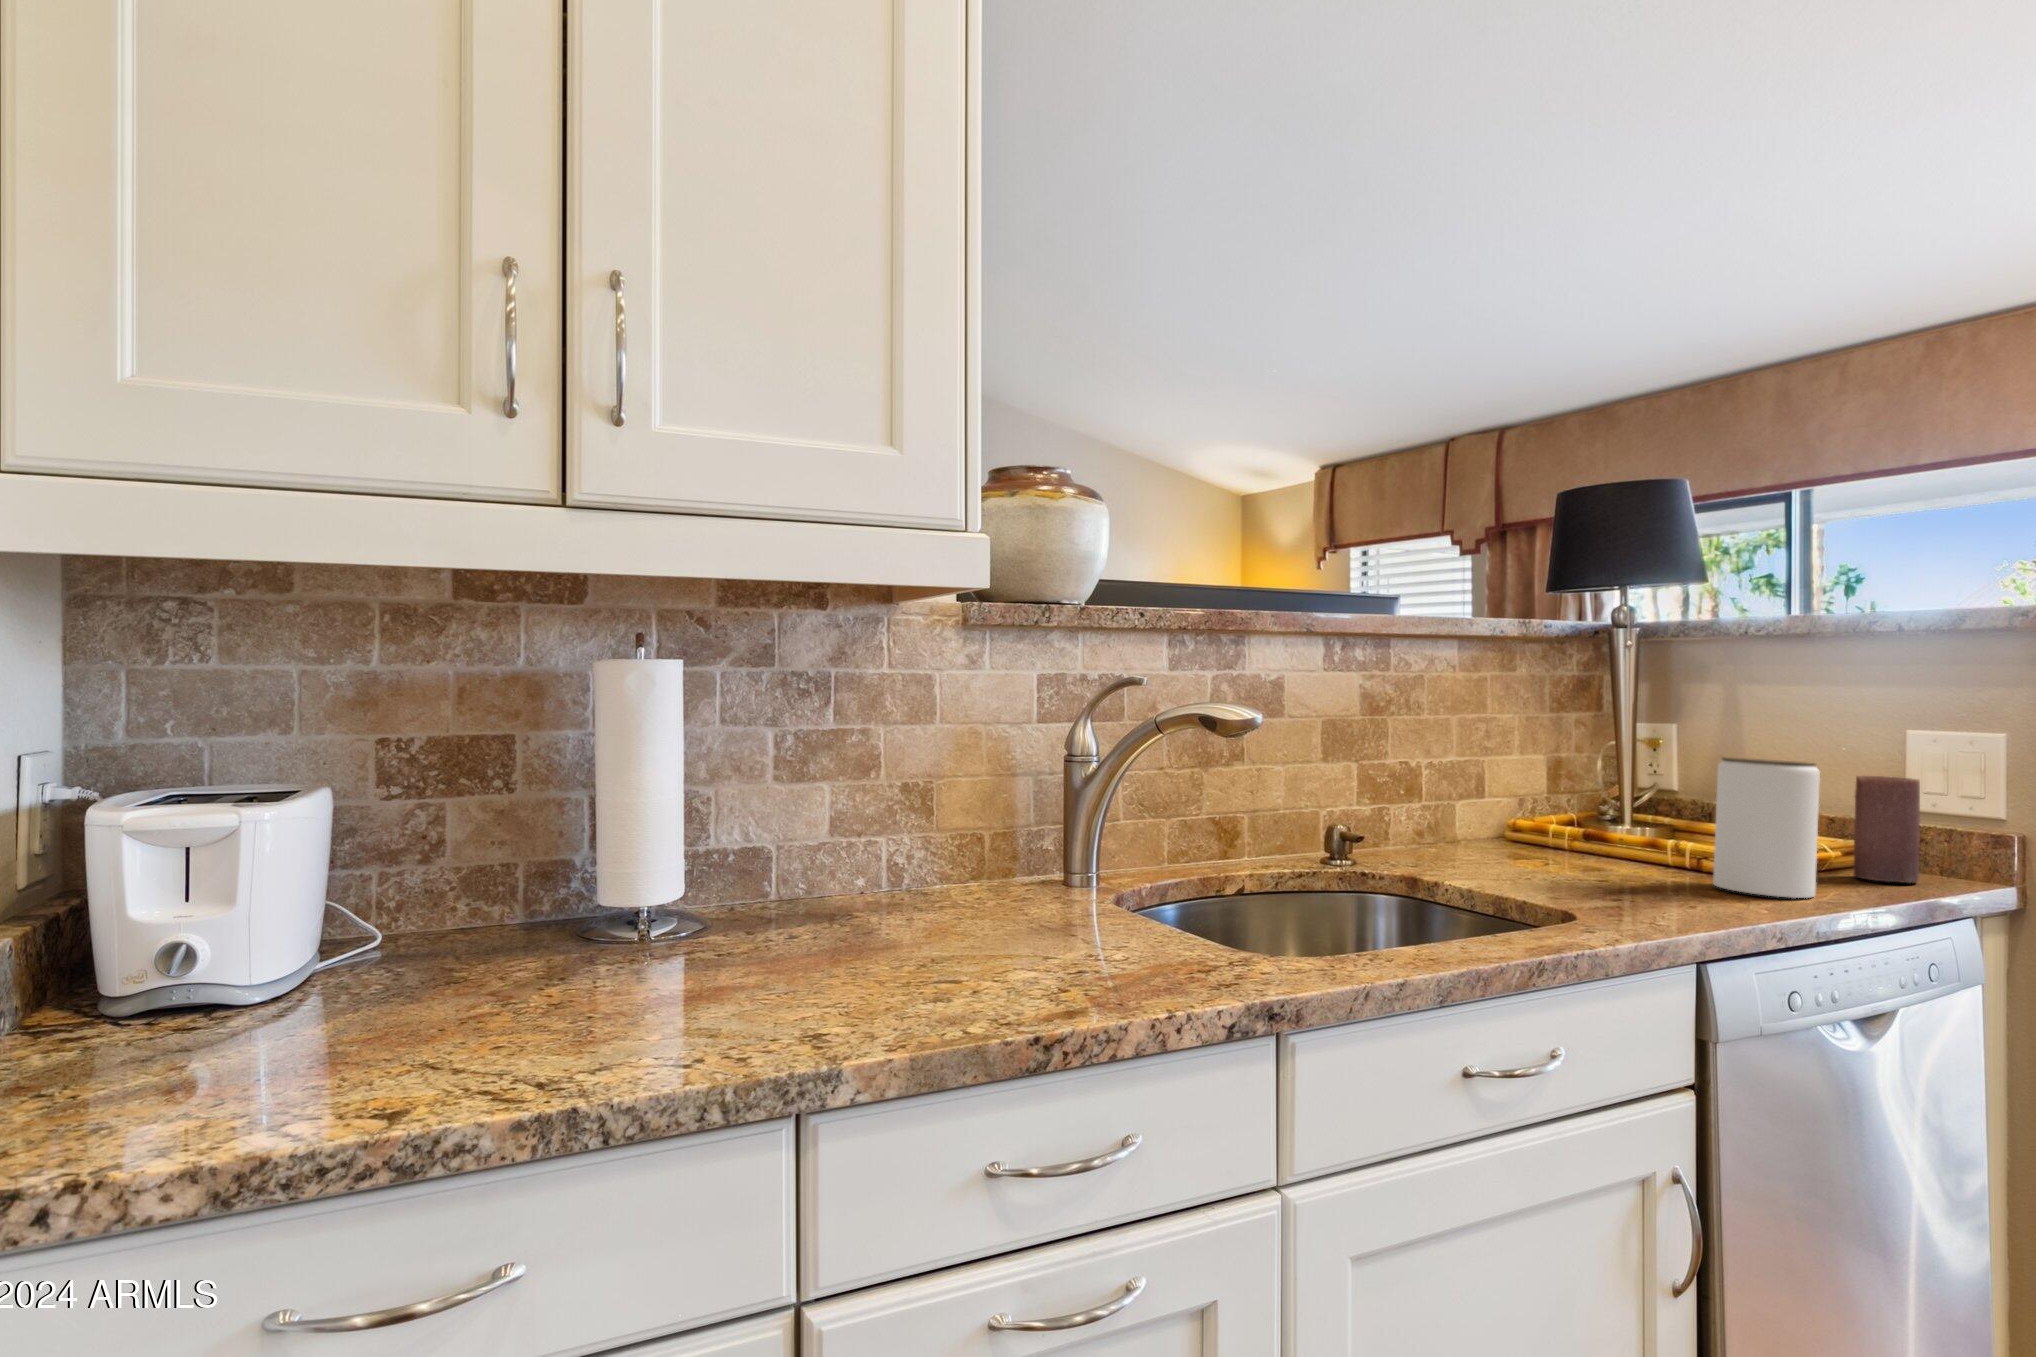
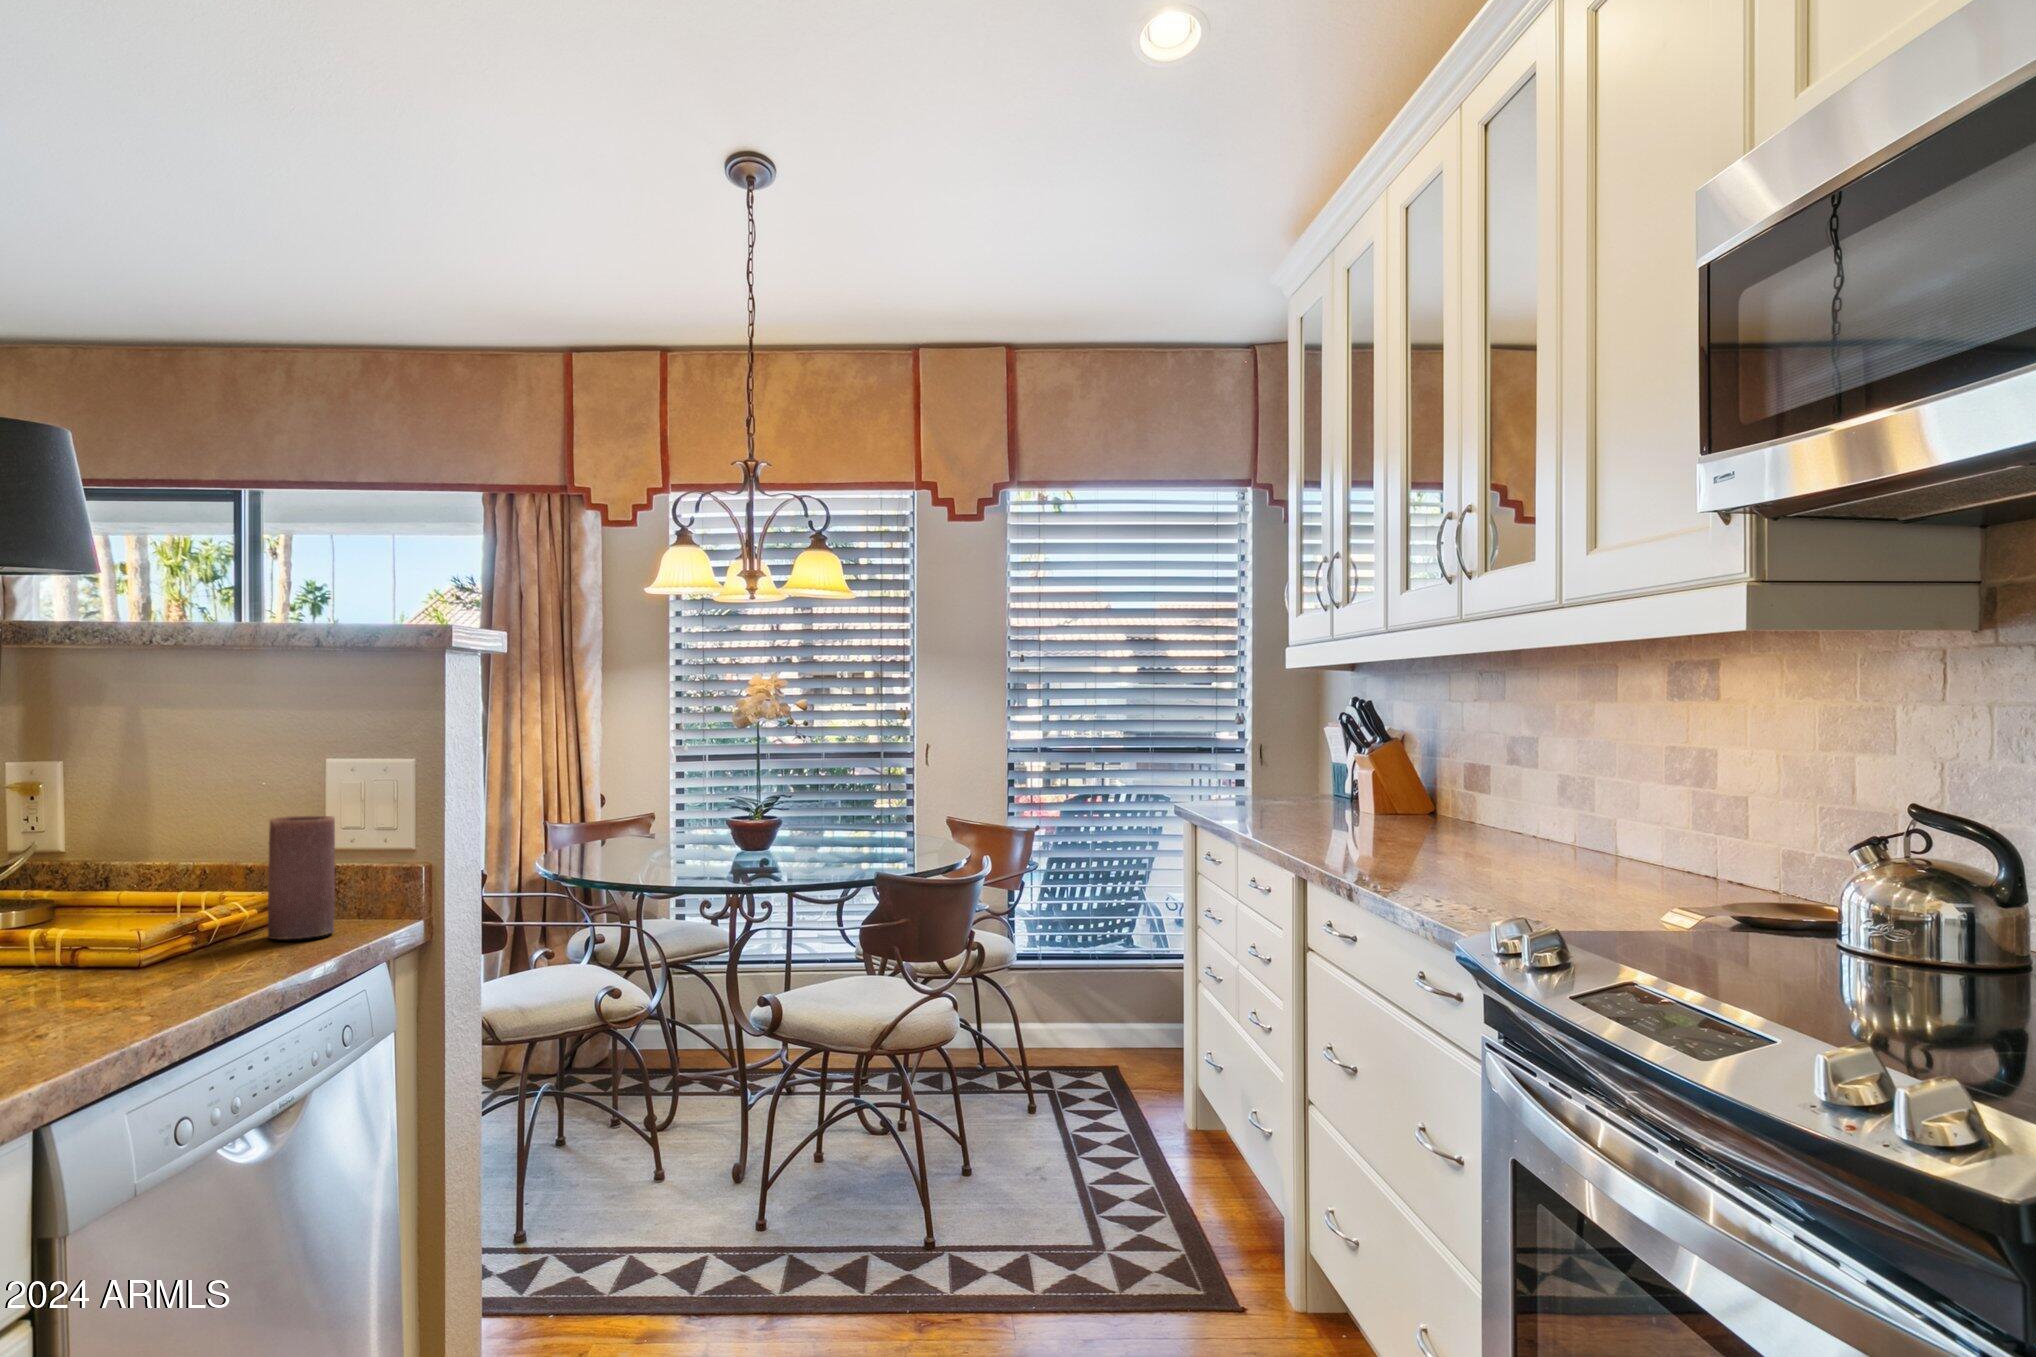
jar: present [1713,757,1820,898] -> none [87,813,220,992]

